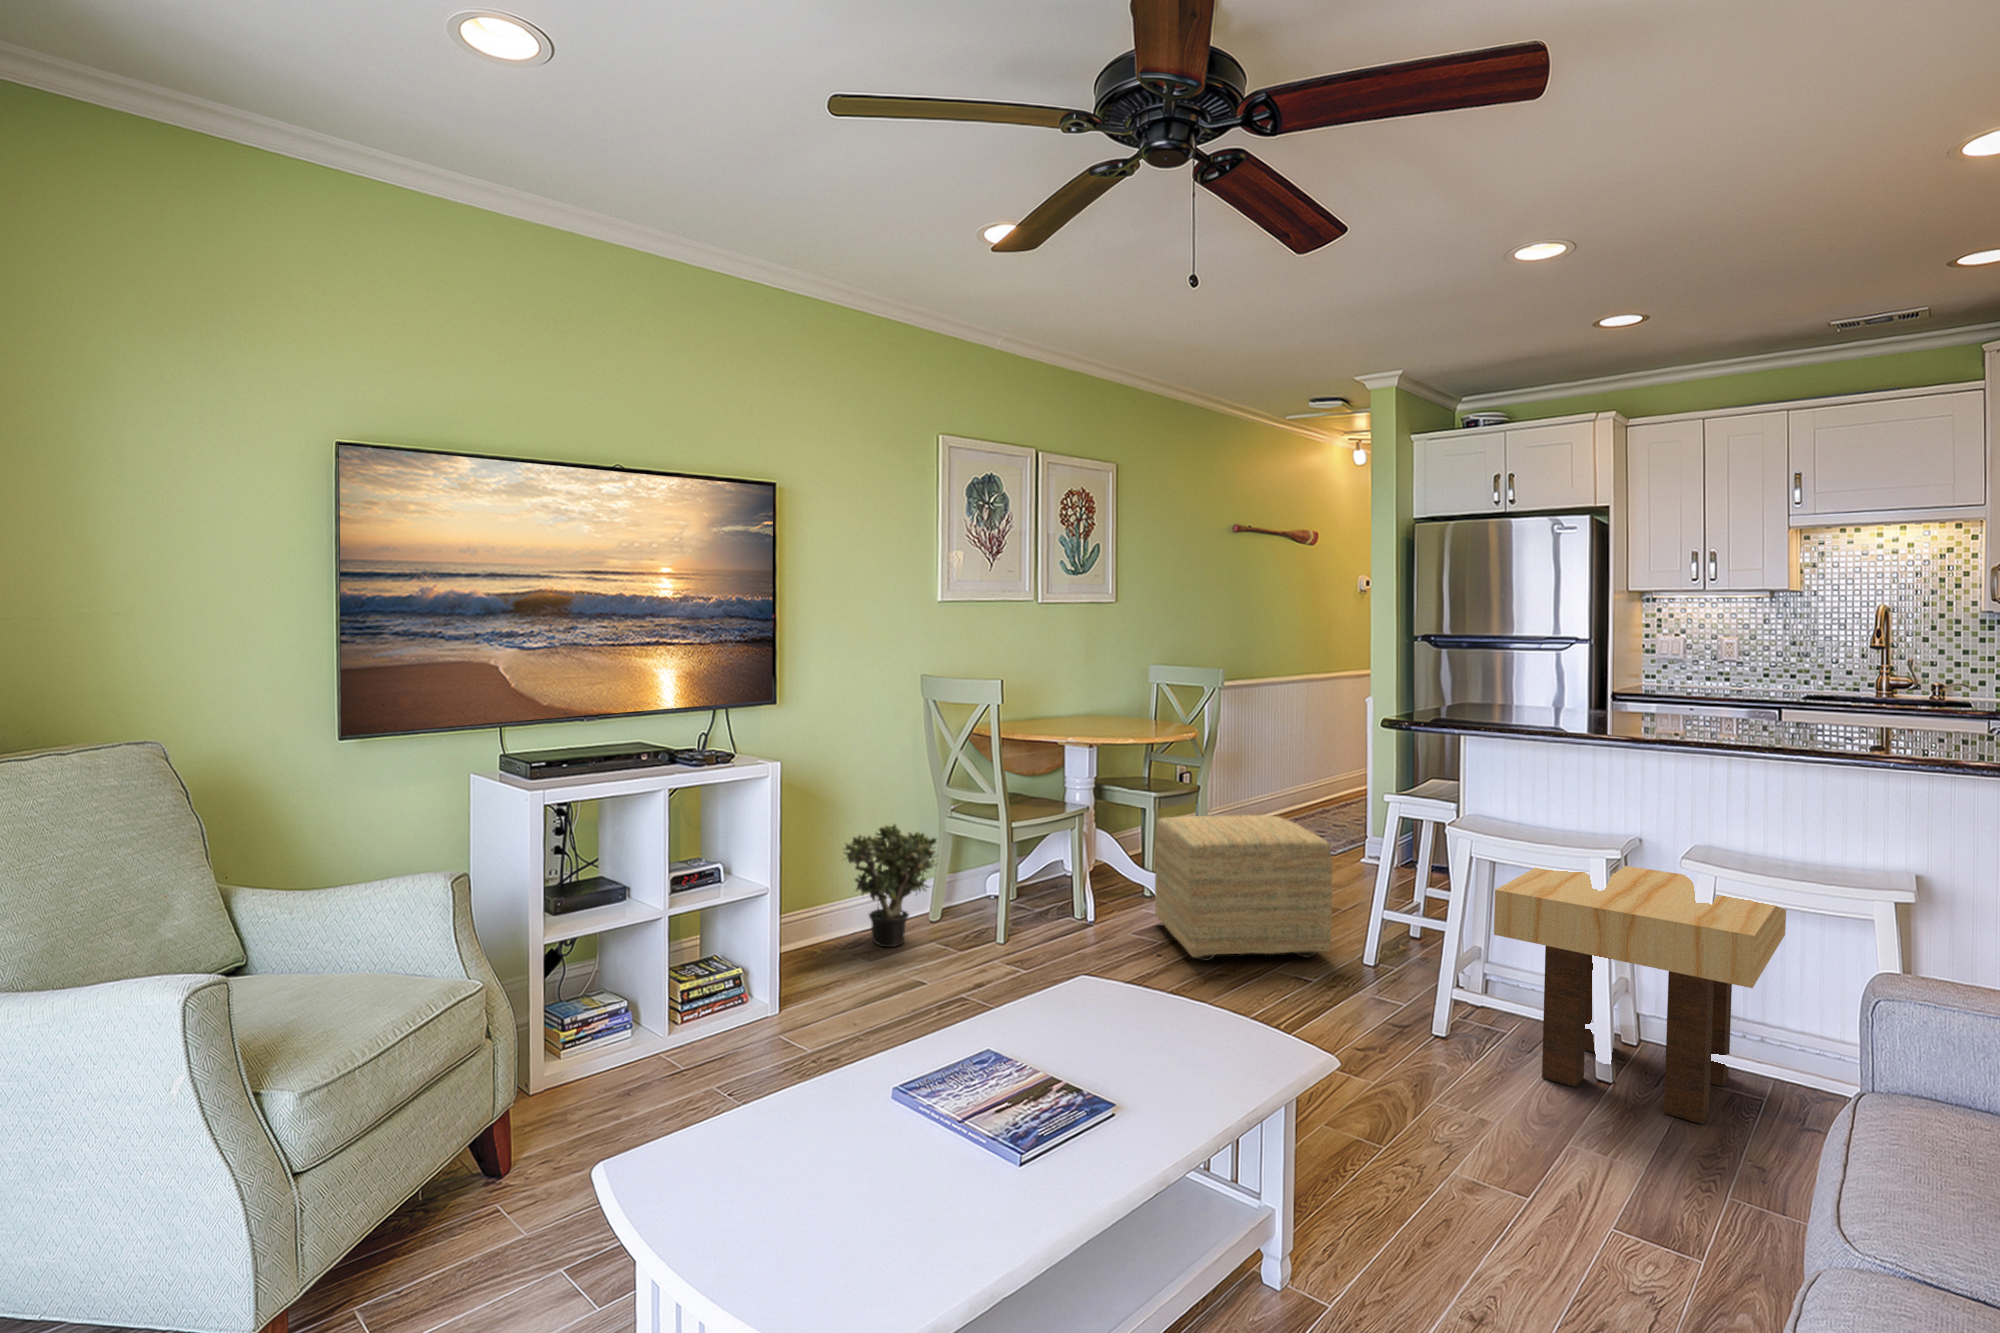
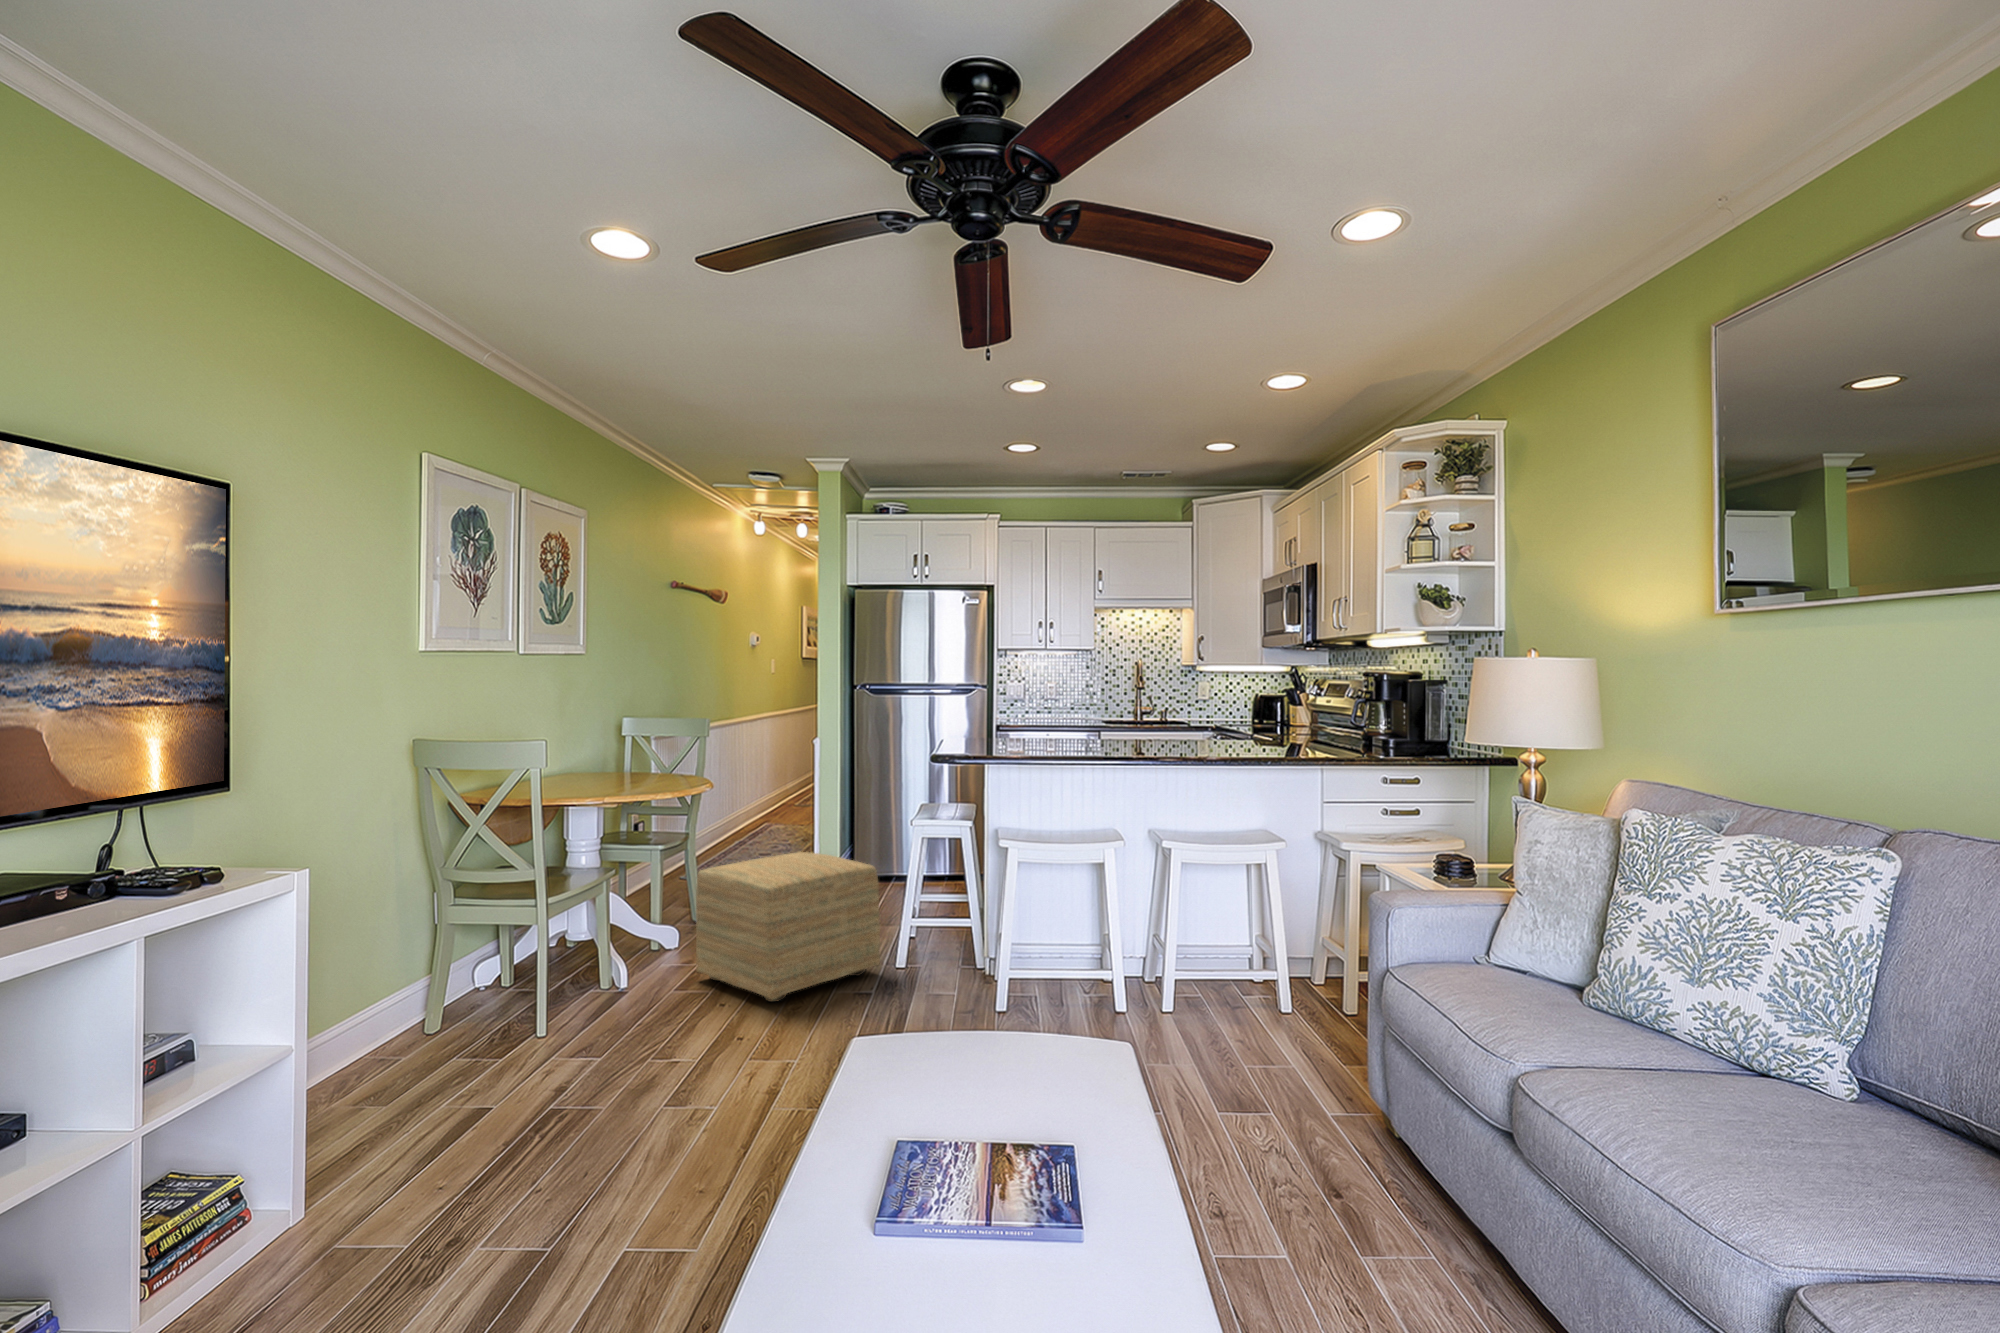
potted plant: present [845,824,936,947] -> none [318,927,467,1090]
side table: present [1494,866,1786,1124] -> none [1059,845,1232,1017]

